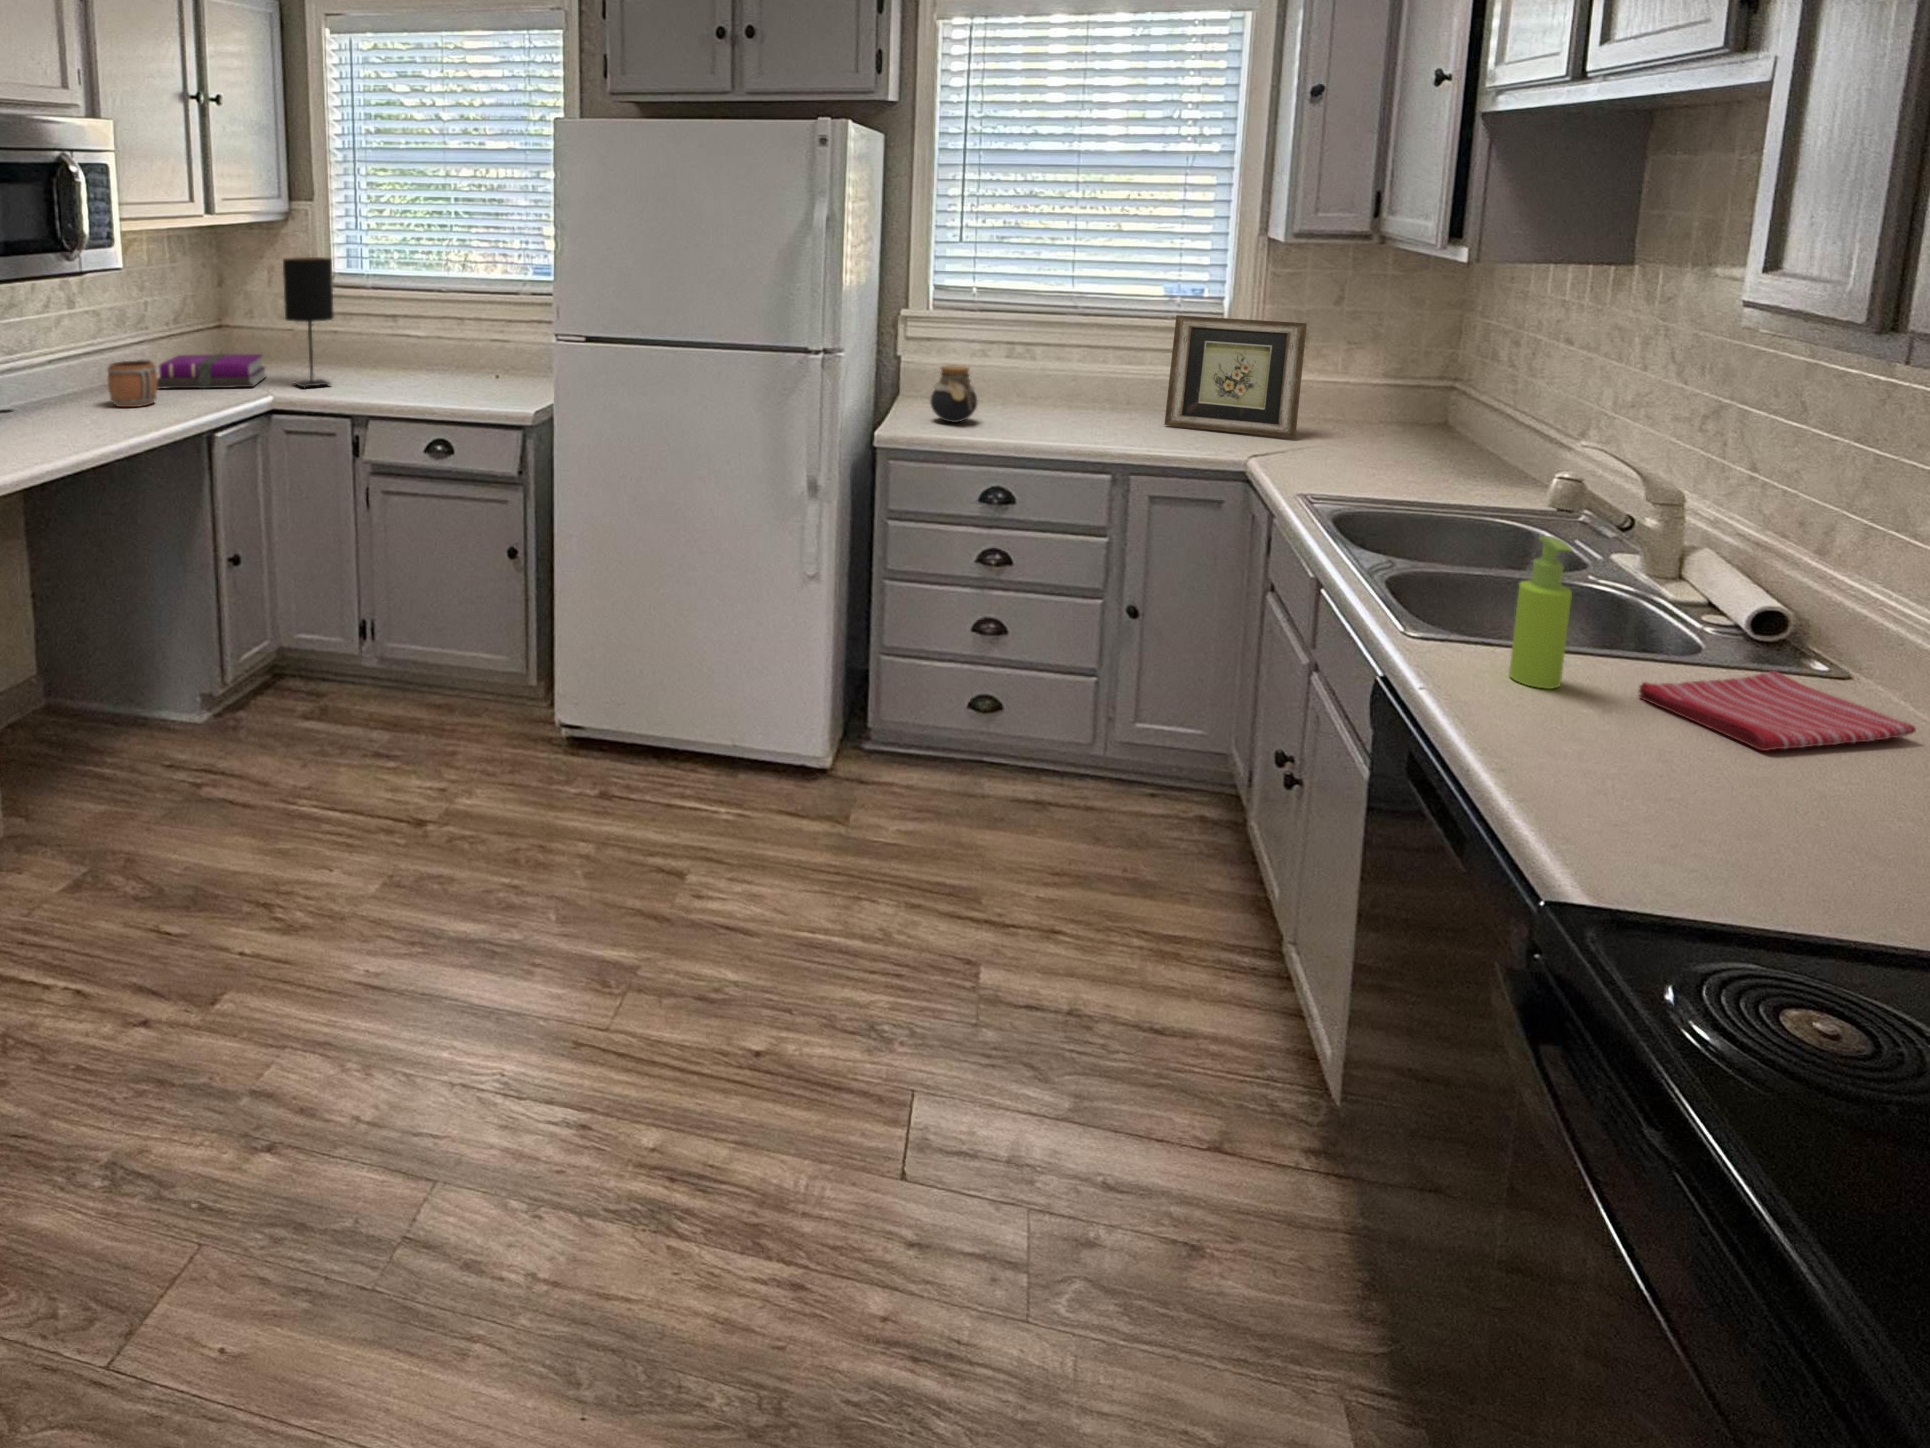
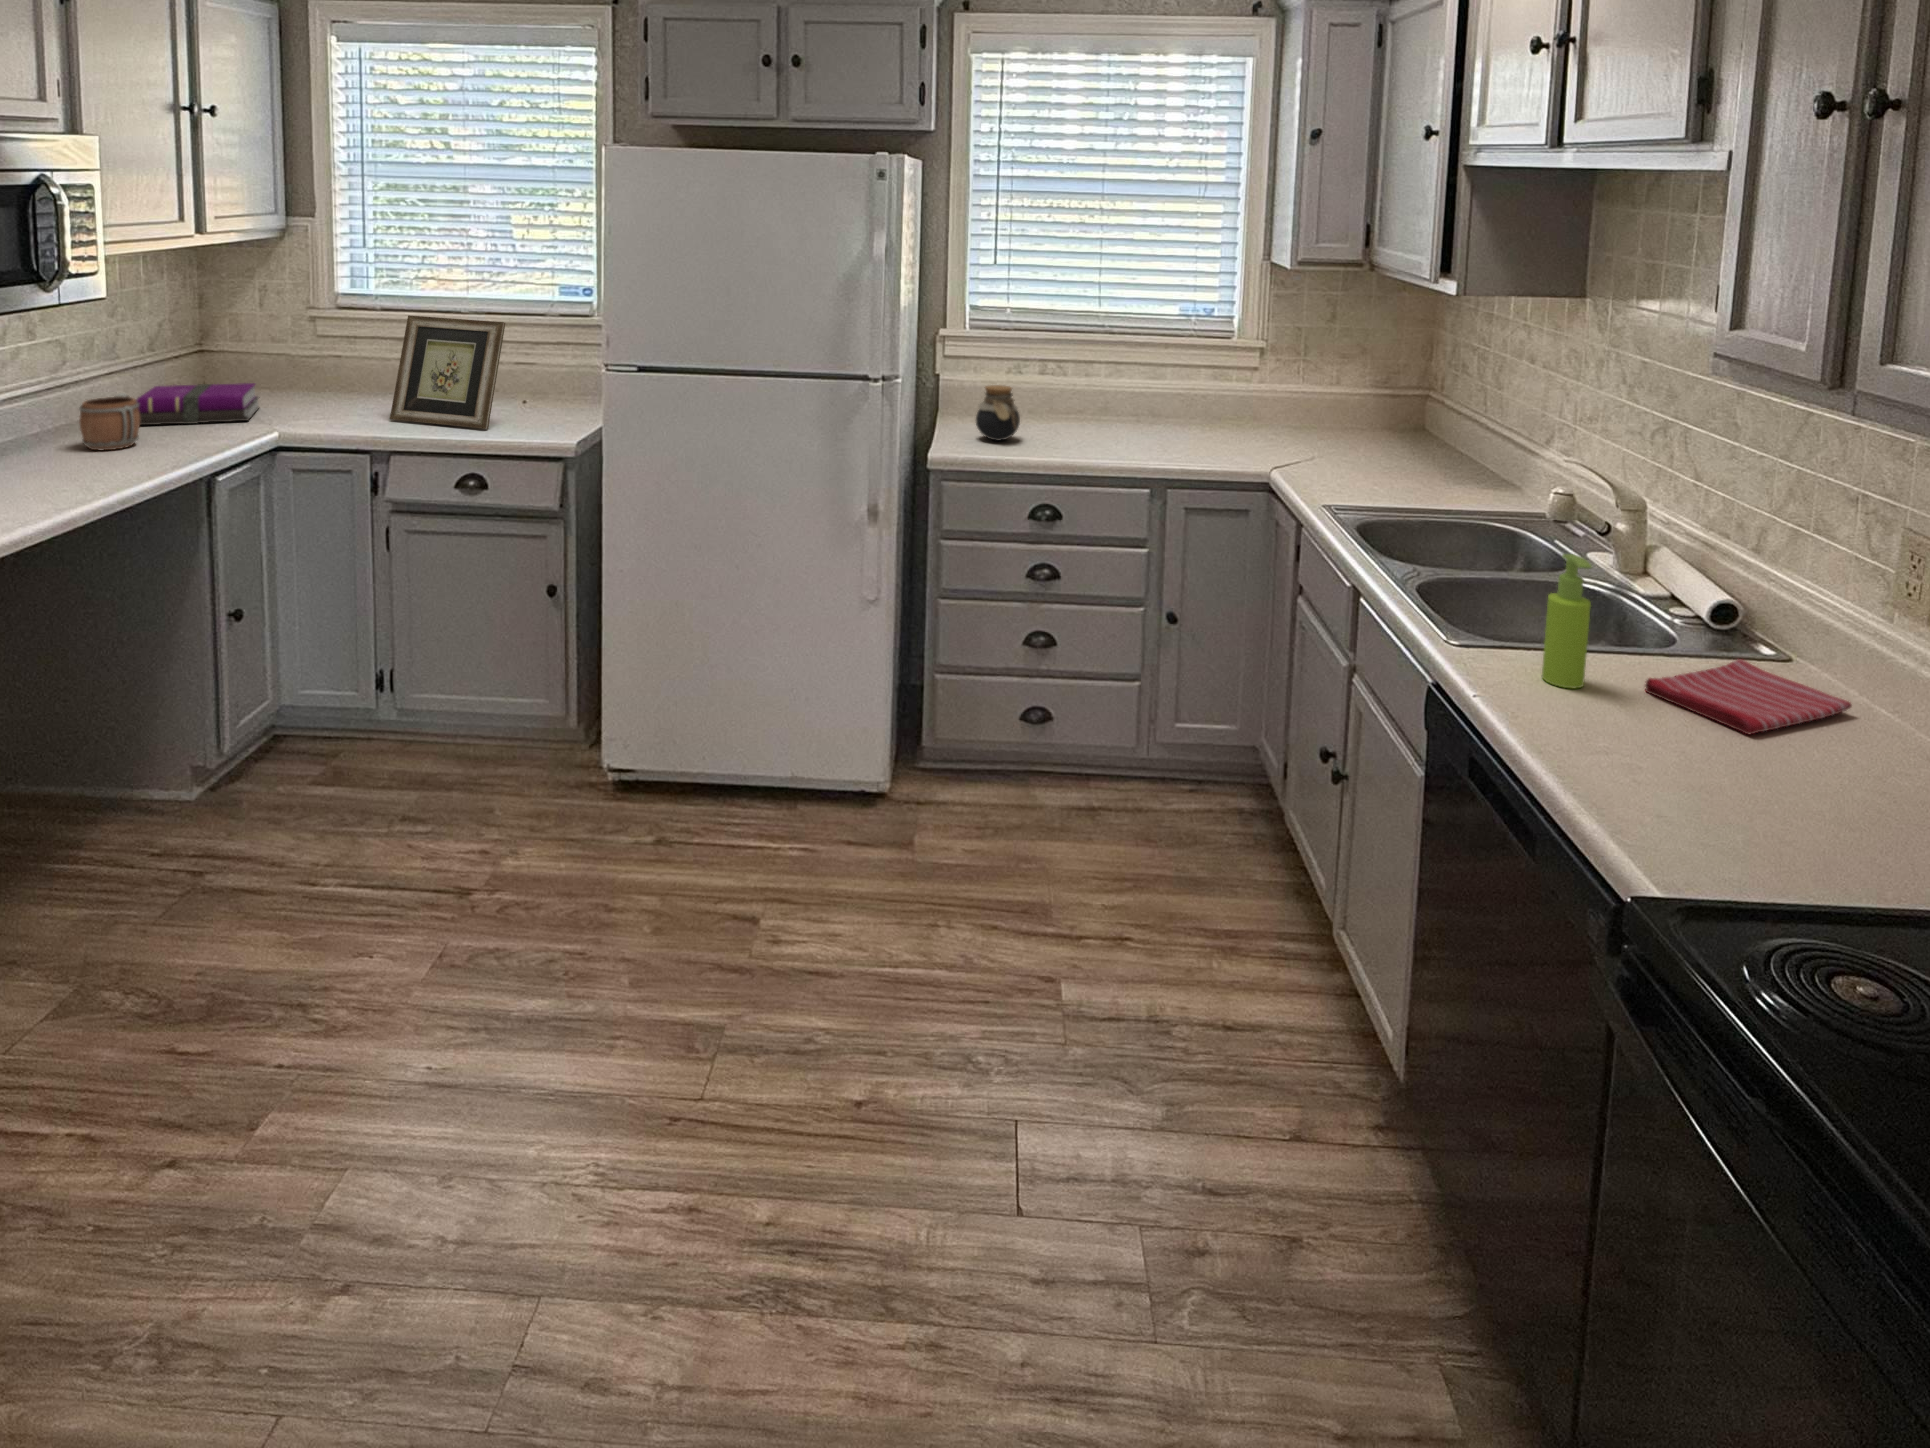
table lamp: present [283,257,333,387] -> none [285,279,341,421]
picture frame: present [1164,315,1307,438] -> present [390,315,505,429]

